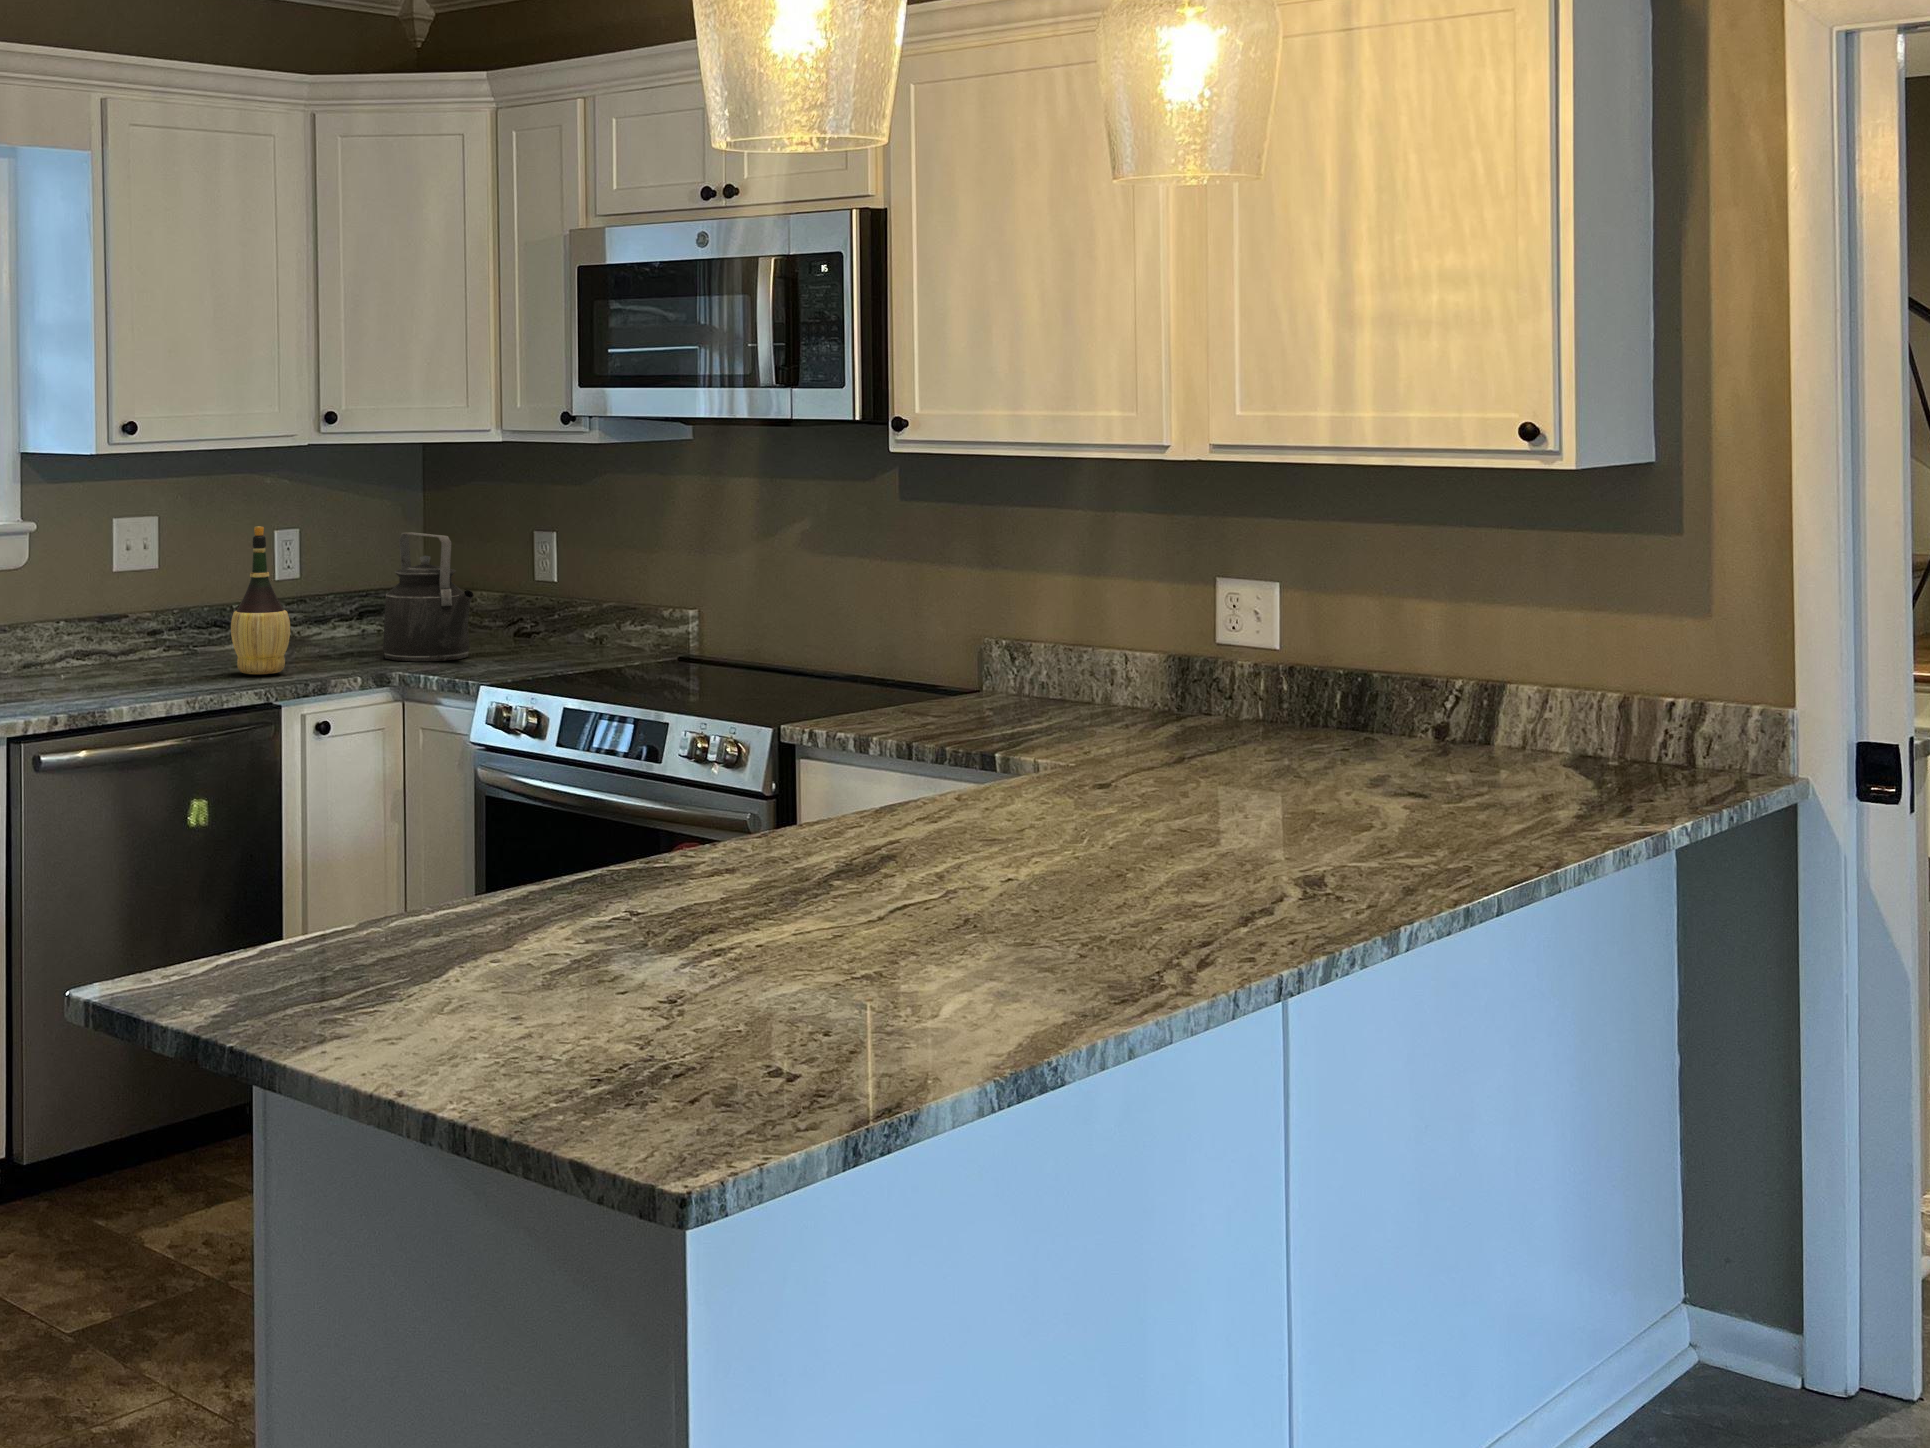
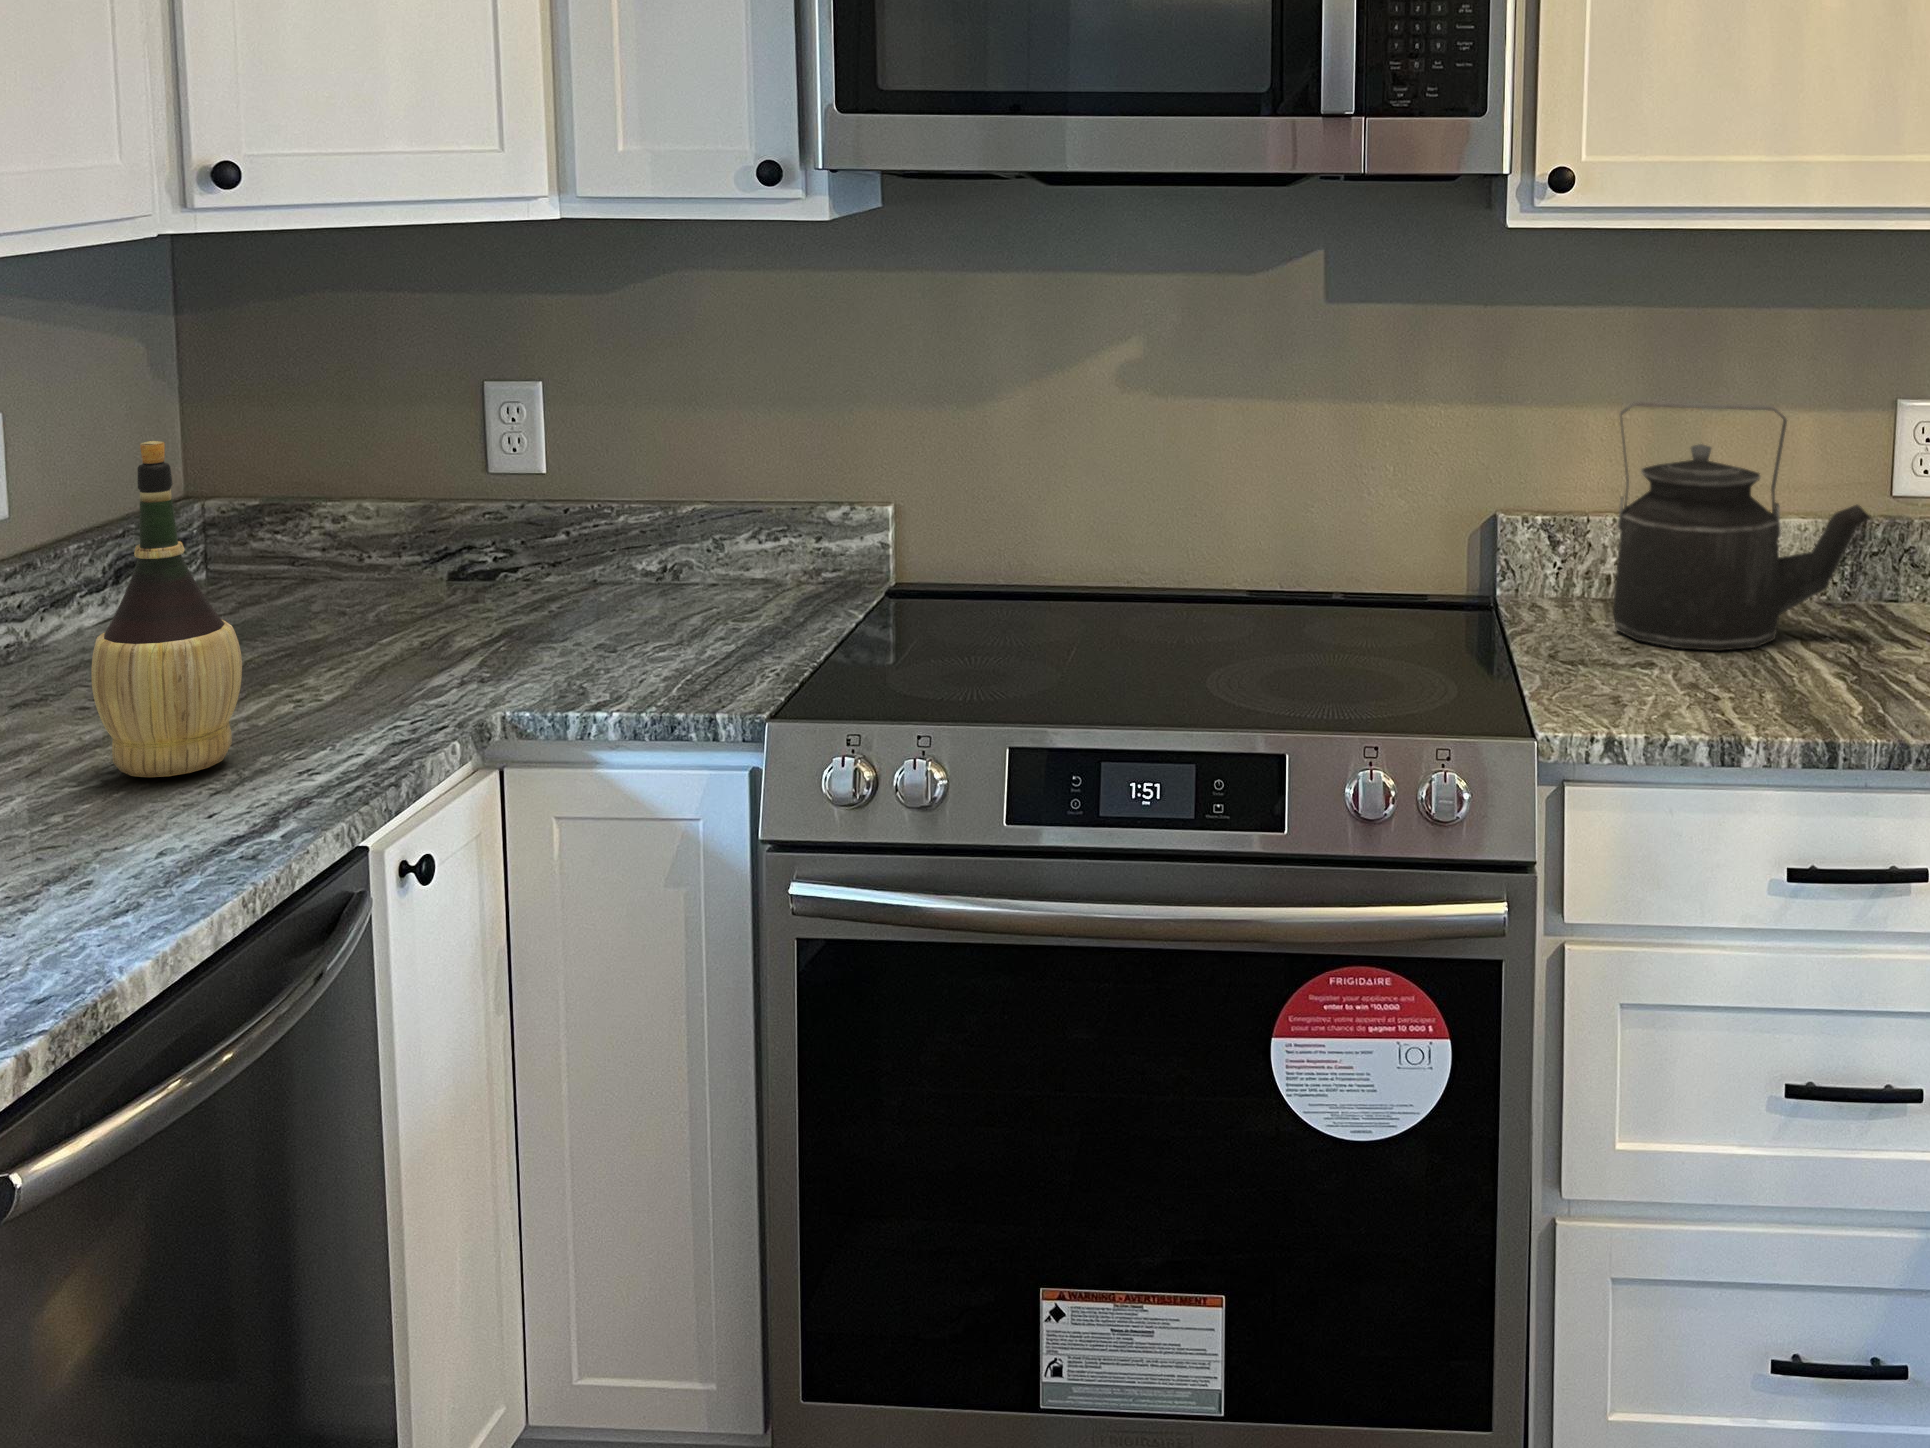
kettle: present [383,532,474,661] -> present [1613,401,1870,651]

